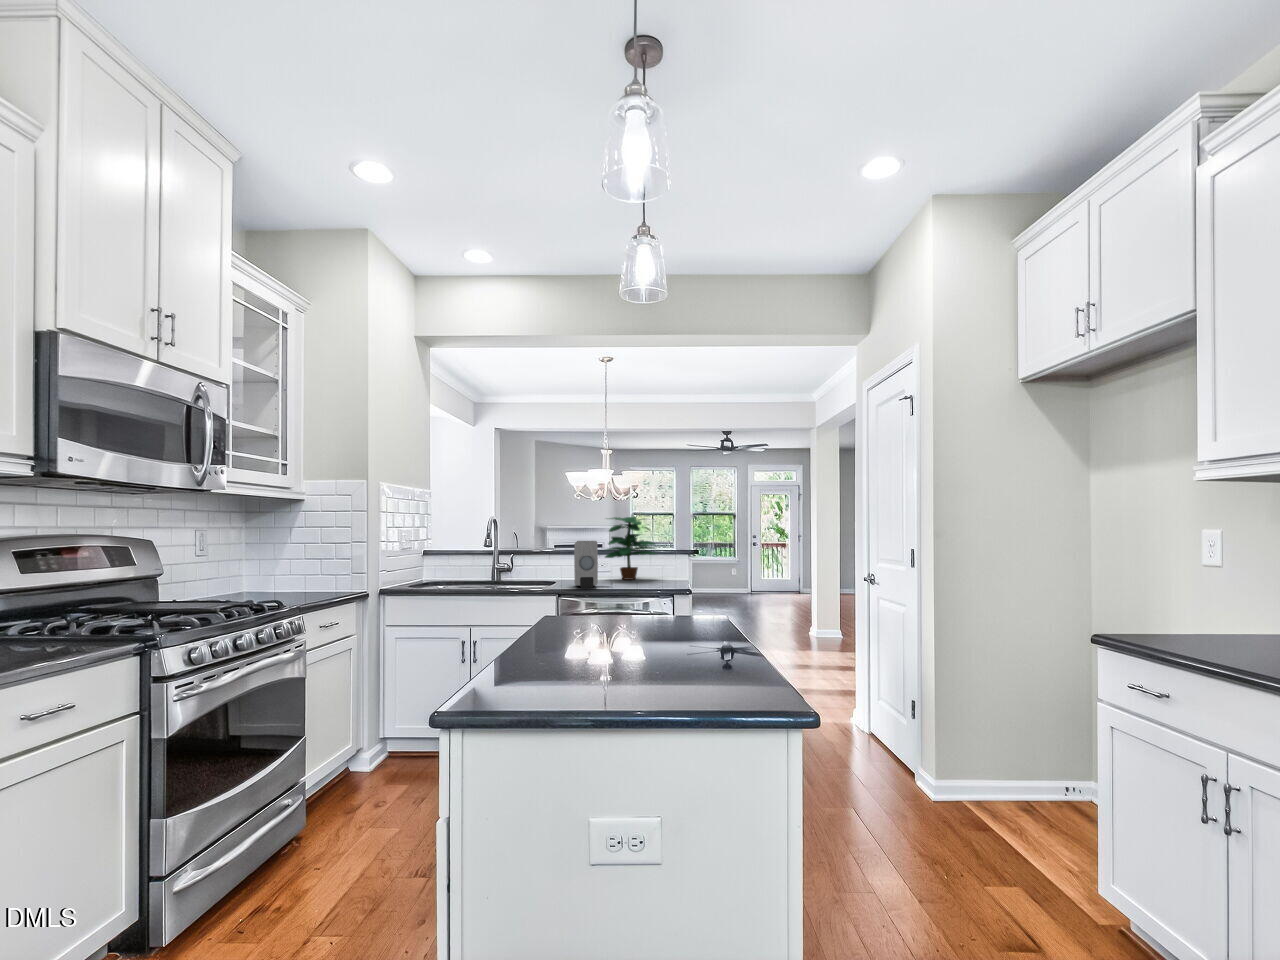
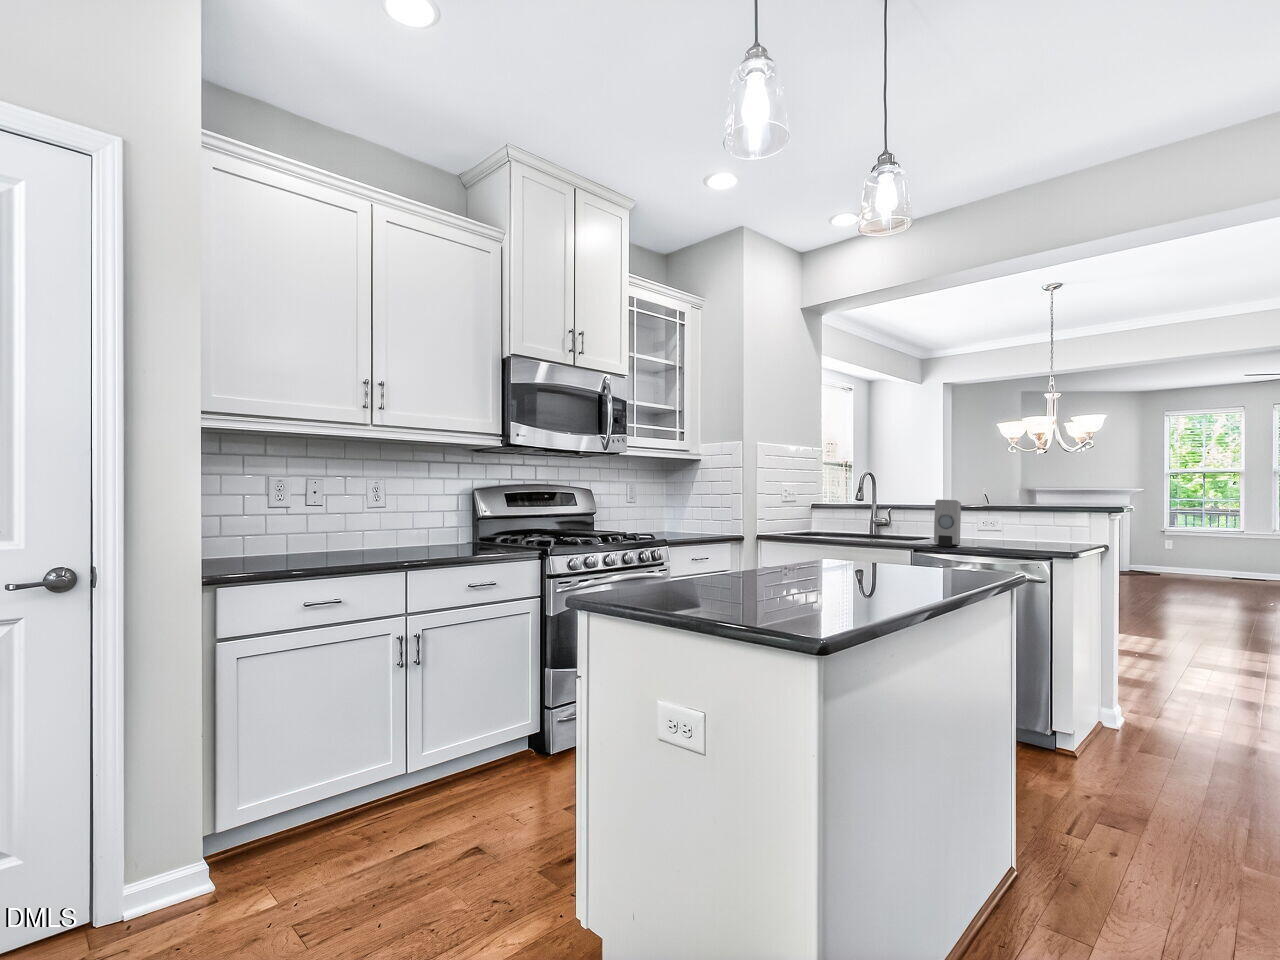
potted plant: present [605,517,656,580] -> none [983,477,1049,543]

